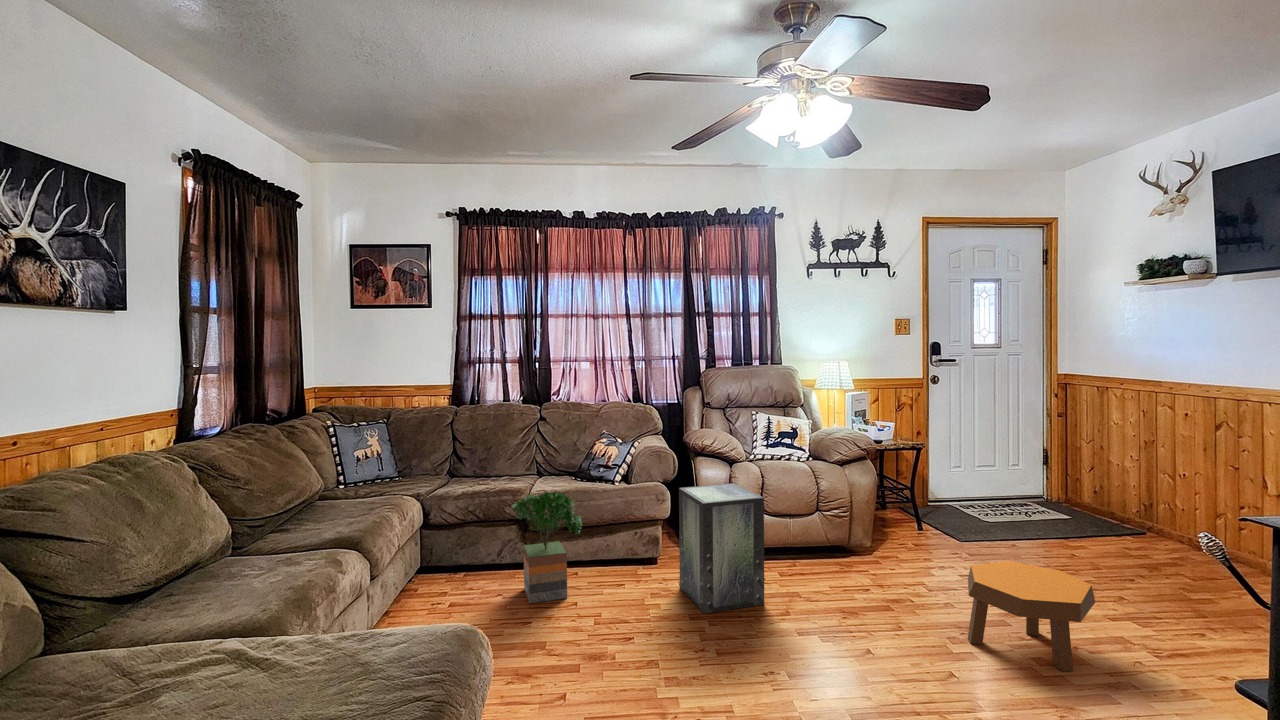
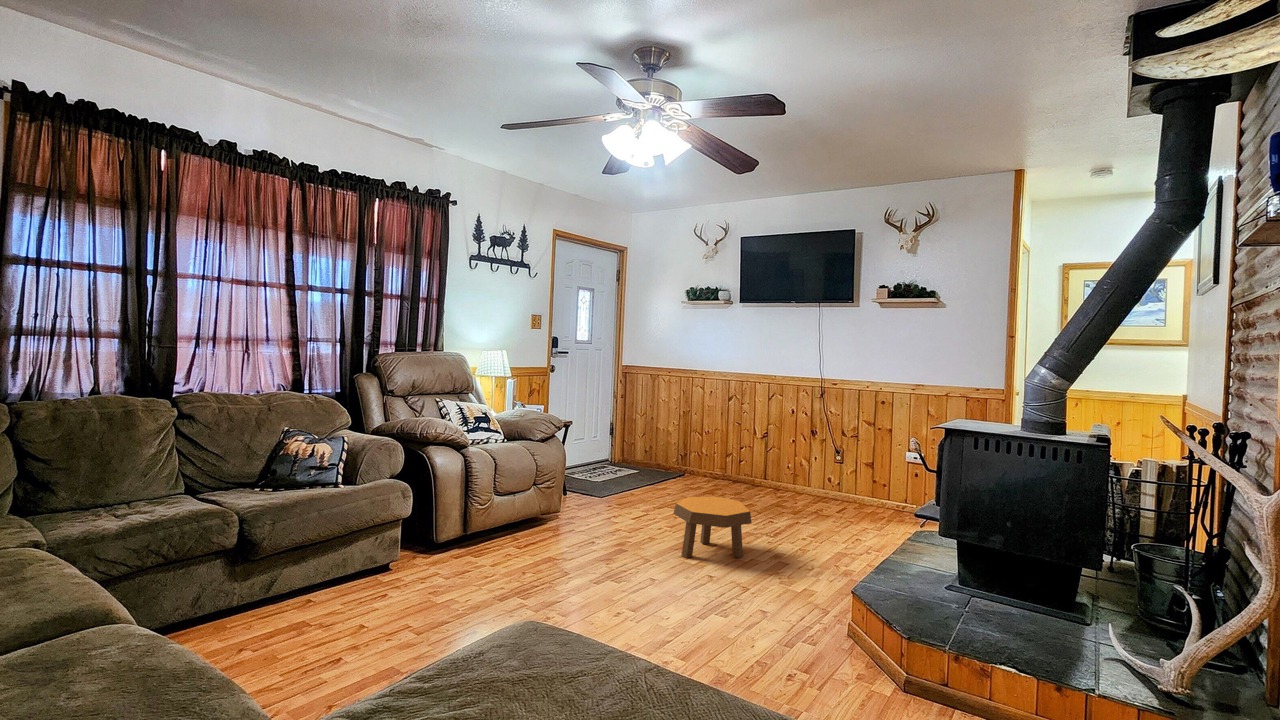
storage box: present [679,483,764,614] -> none [448,467,541,594]
potted tree: present [512,491,582,603] -> none [259,500,370,643]

